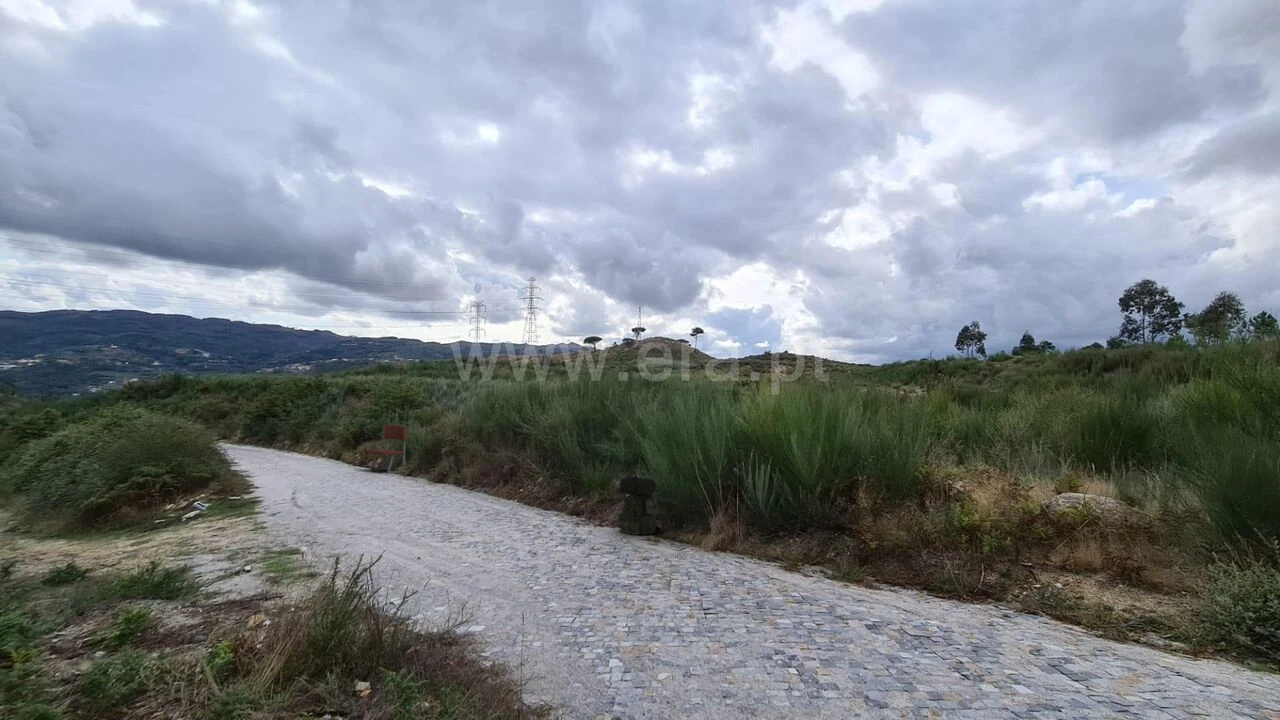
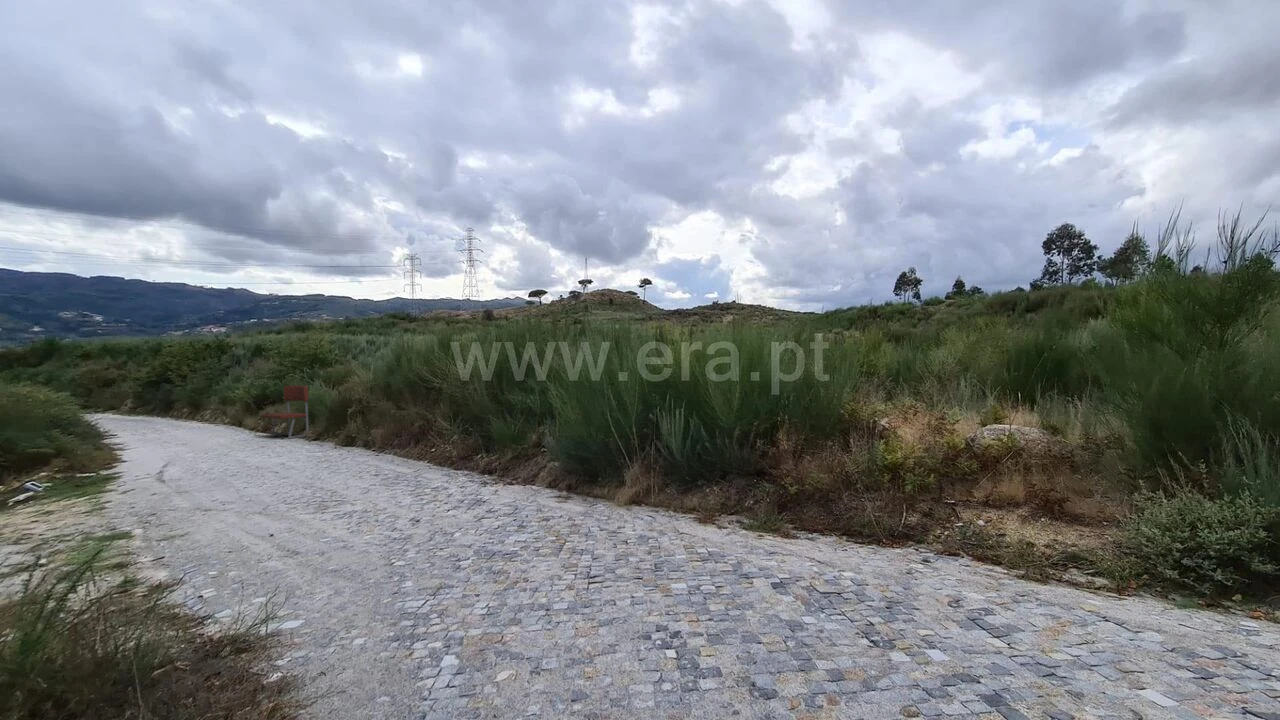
backpack: present [618,476,662,535] -> none [523,429,574,493]

